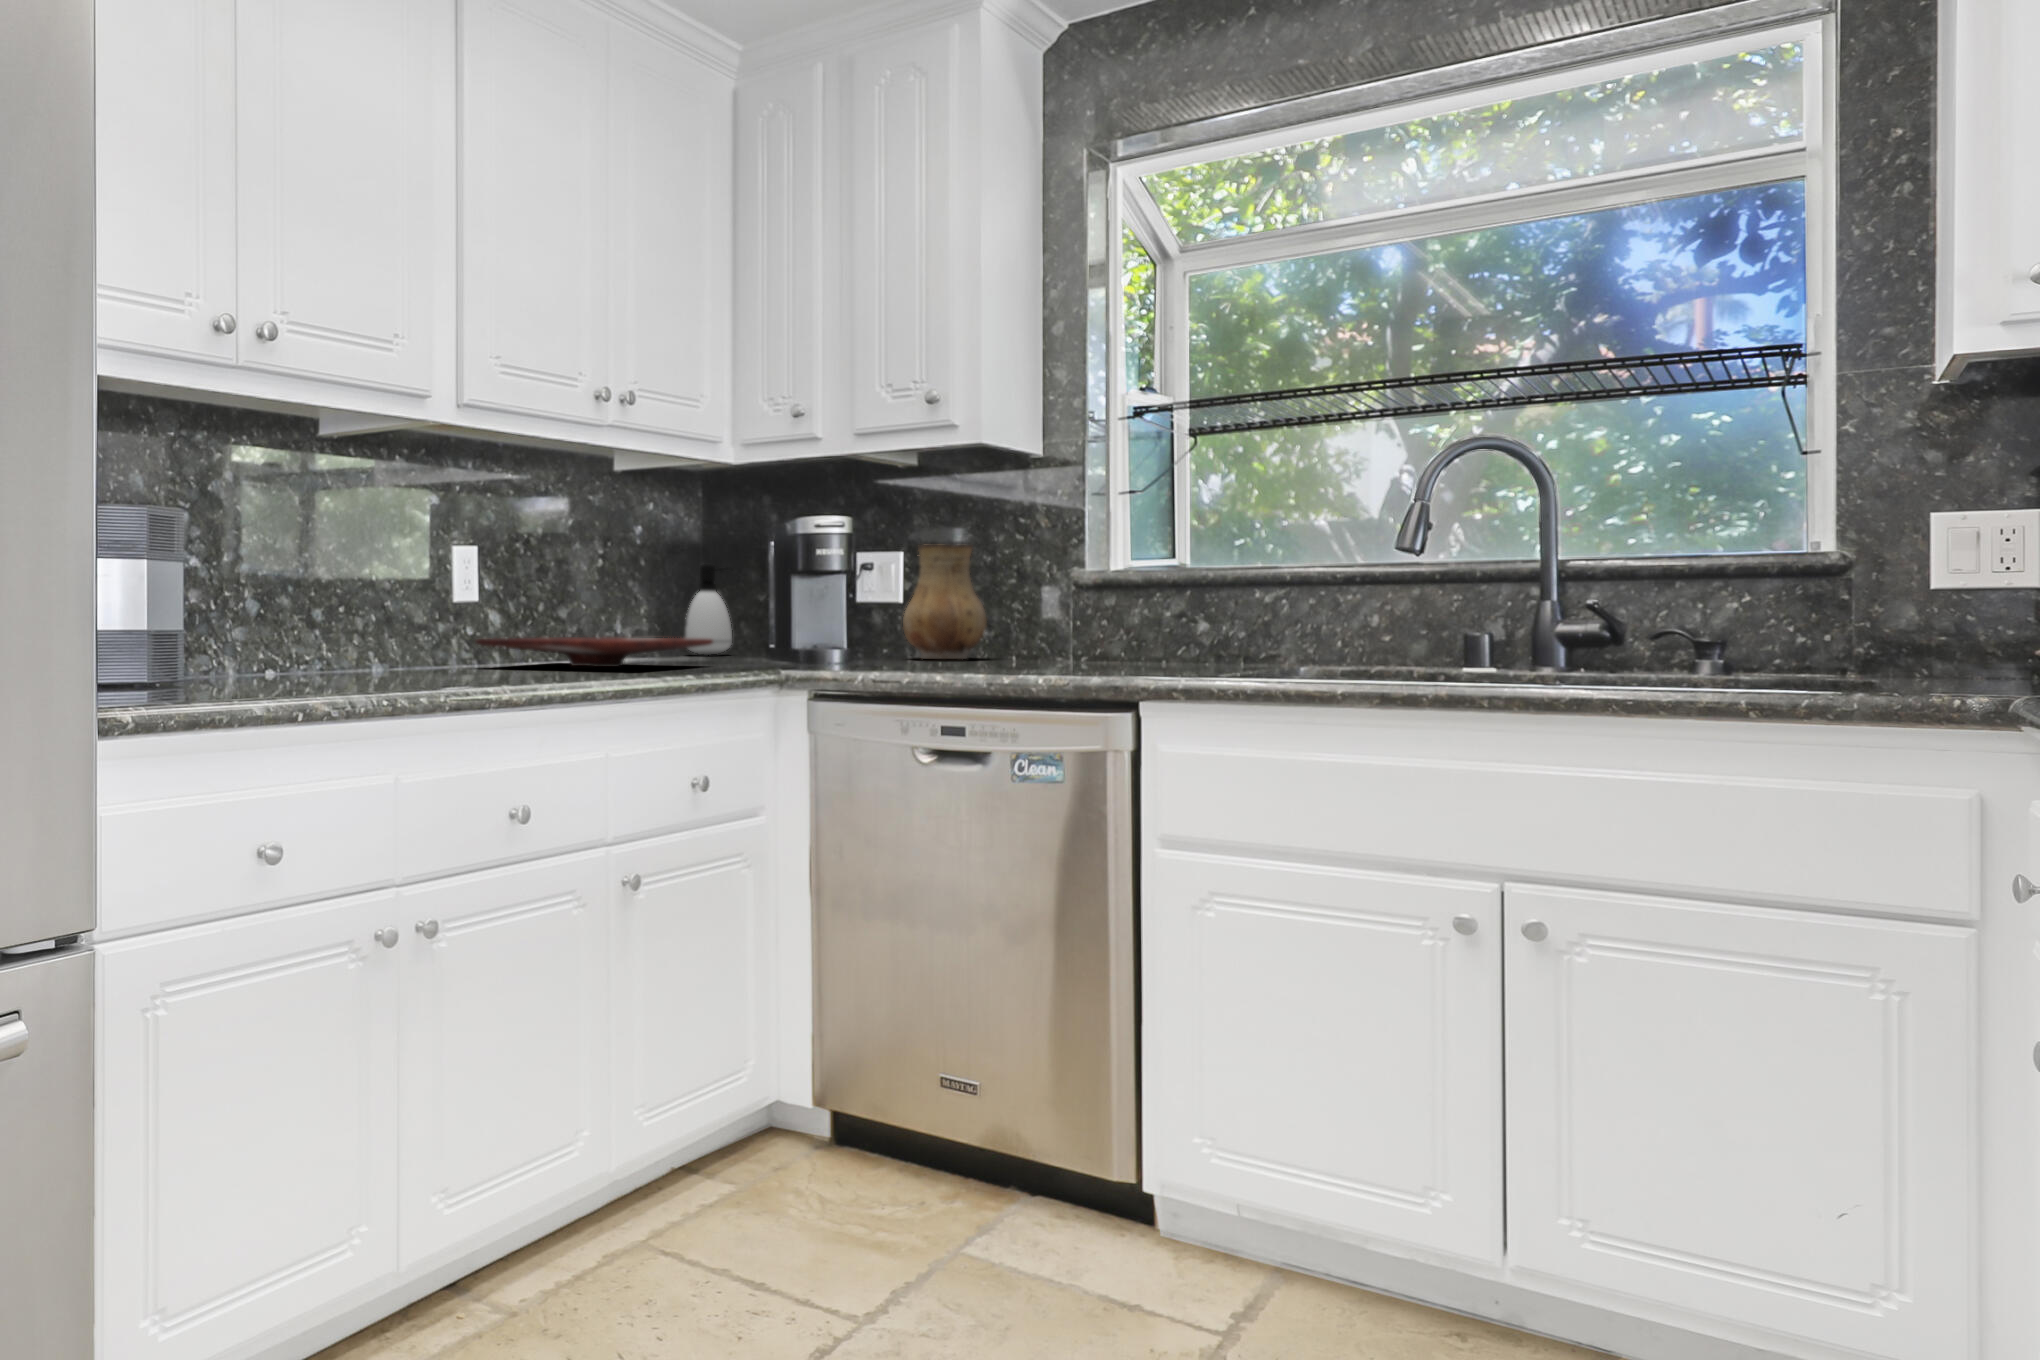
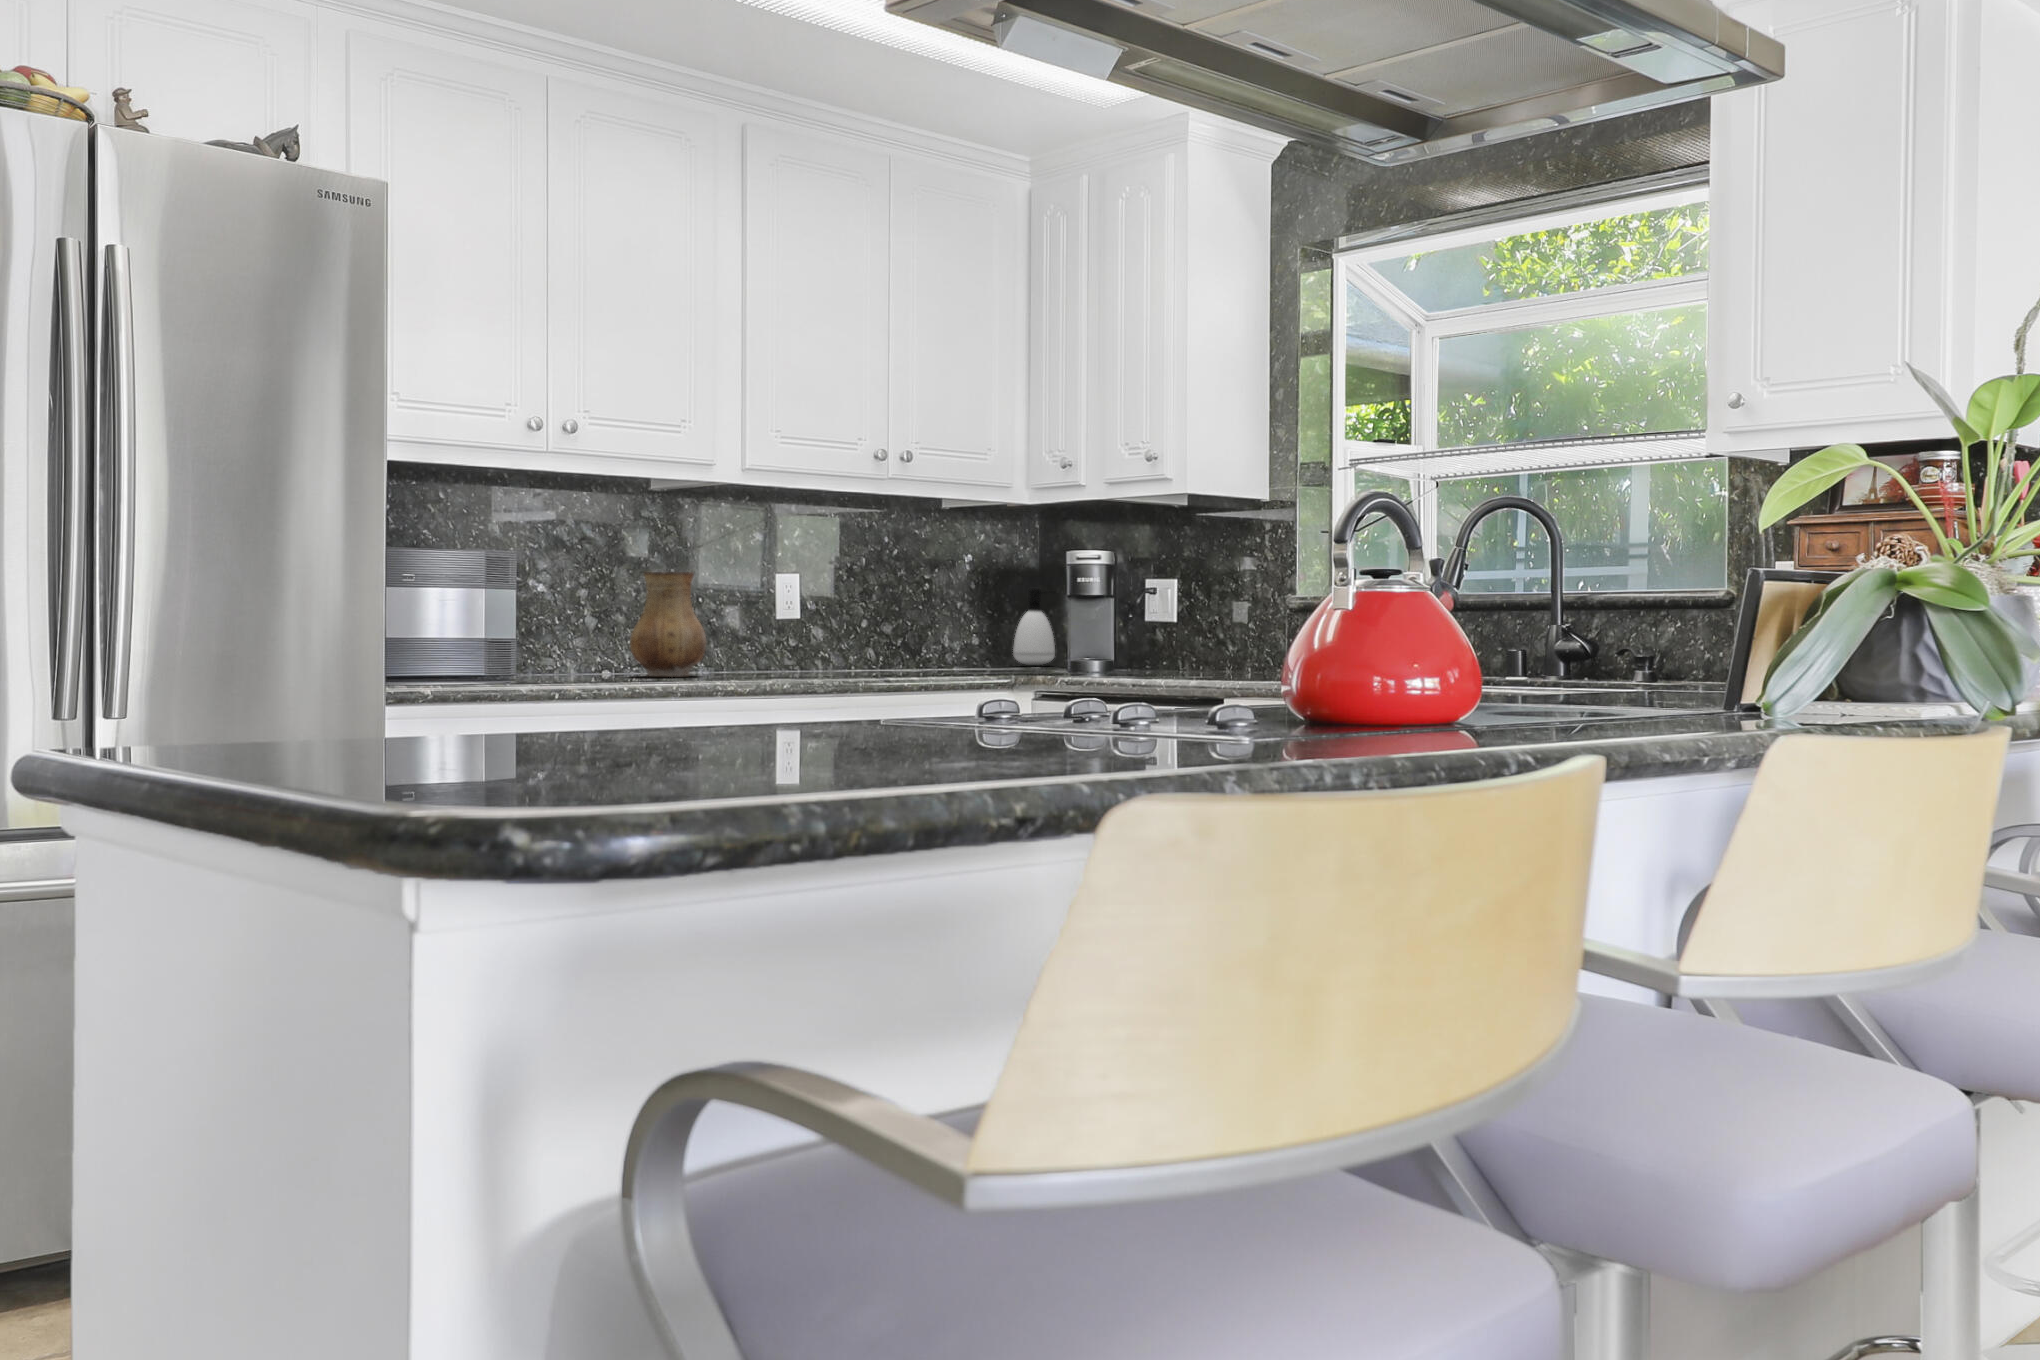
ceramic pitcher: present [903,545,986,659] -> present [630,572,706,677]
cutting board: present [475,637,713,667] -> none [796,649,987,672]

